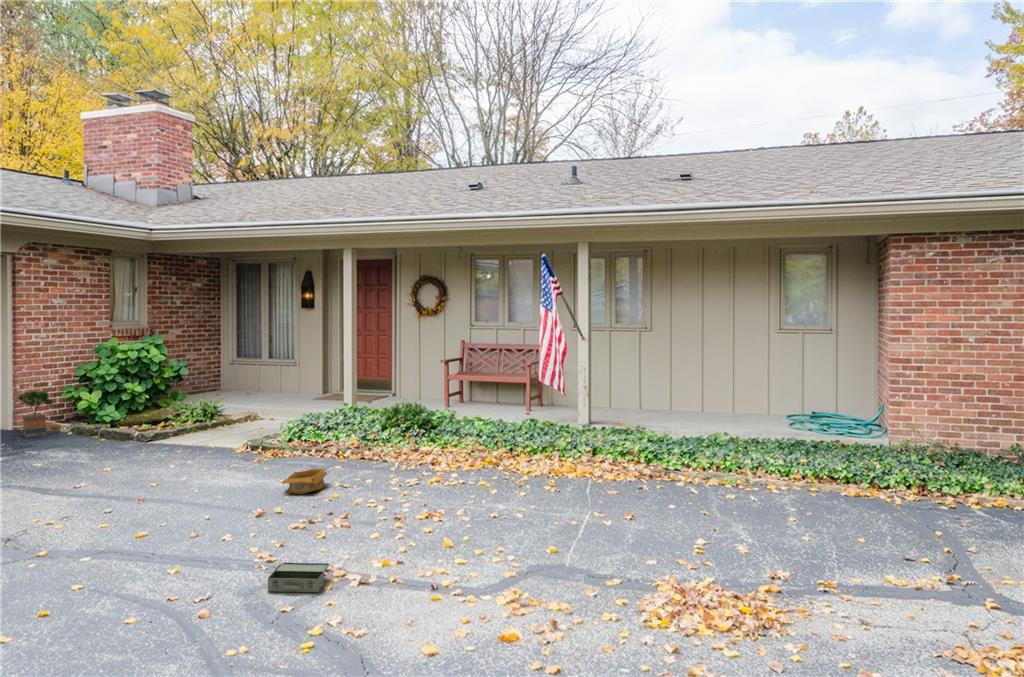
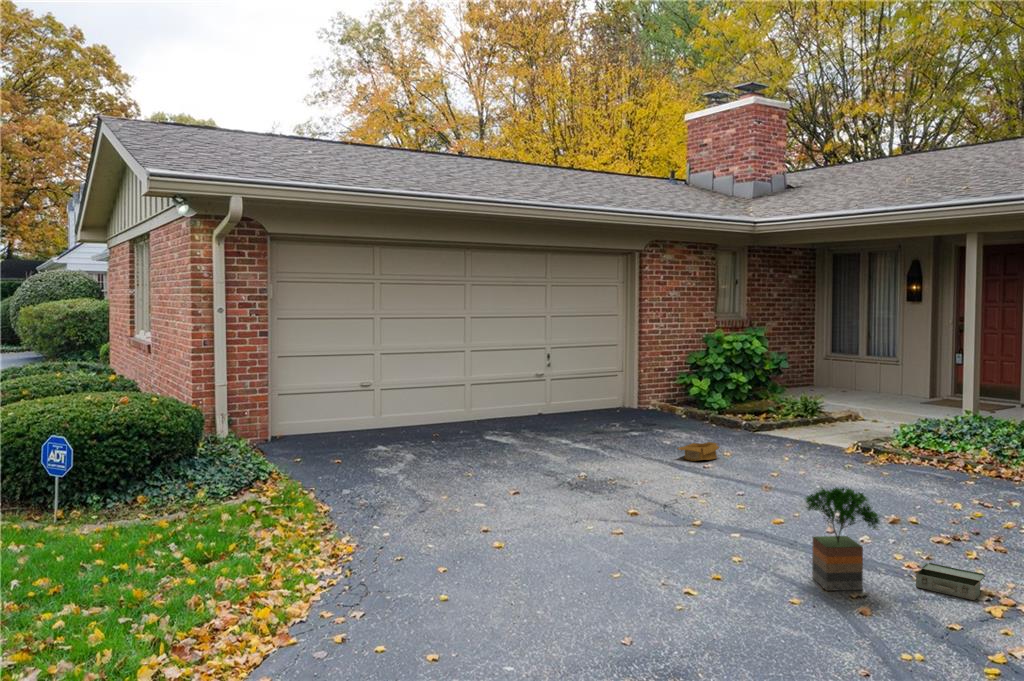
potted tree: present [17,391,53,438] -> present [805,487,880,591]
cardboard box: present [281,468,327,494] -> present [677,442,719,461]

